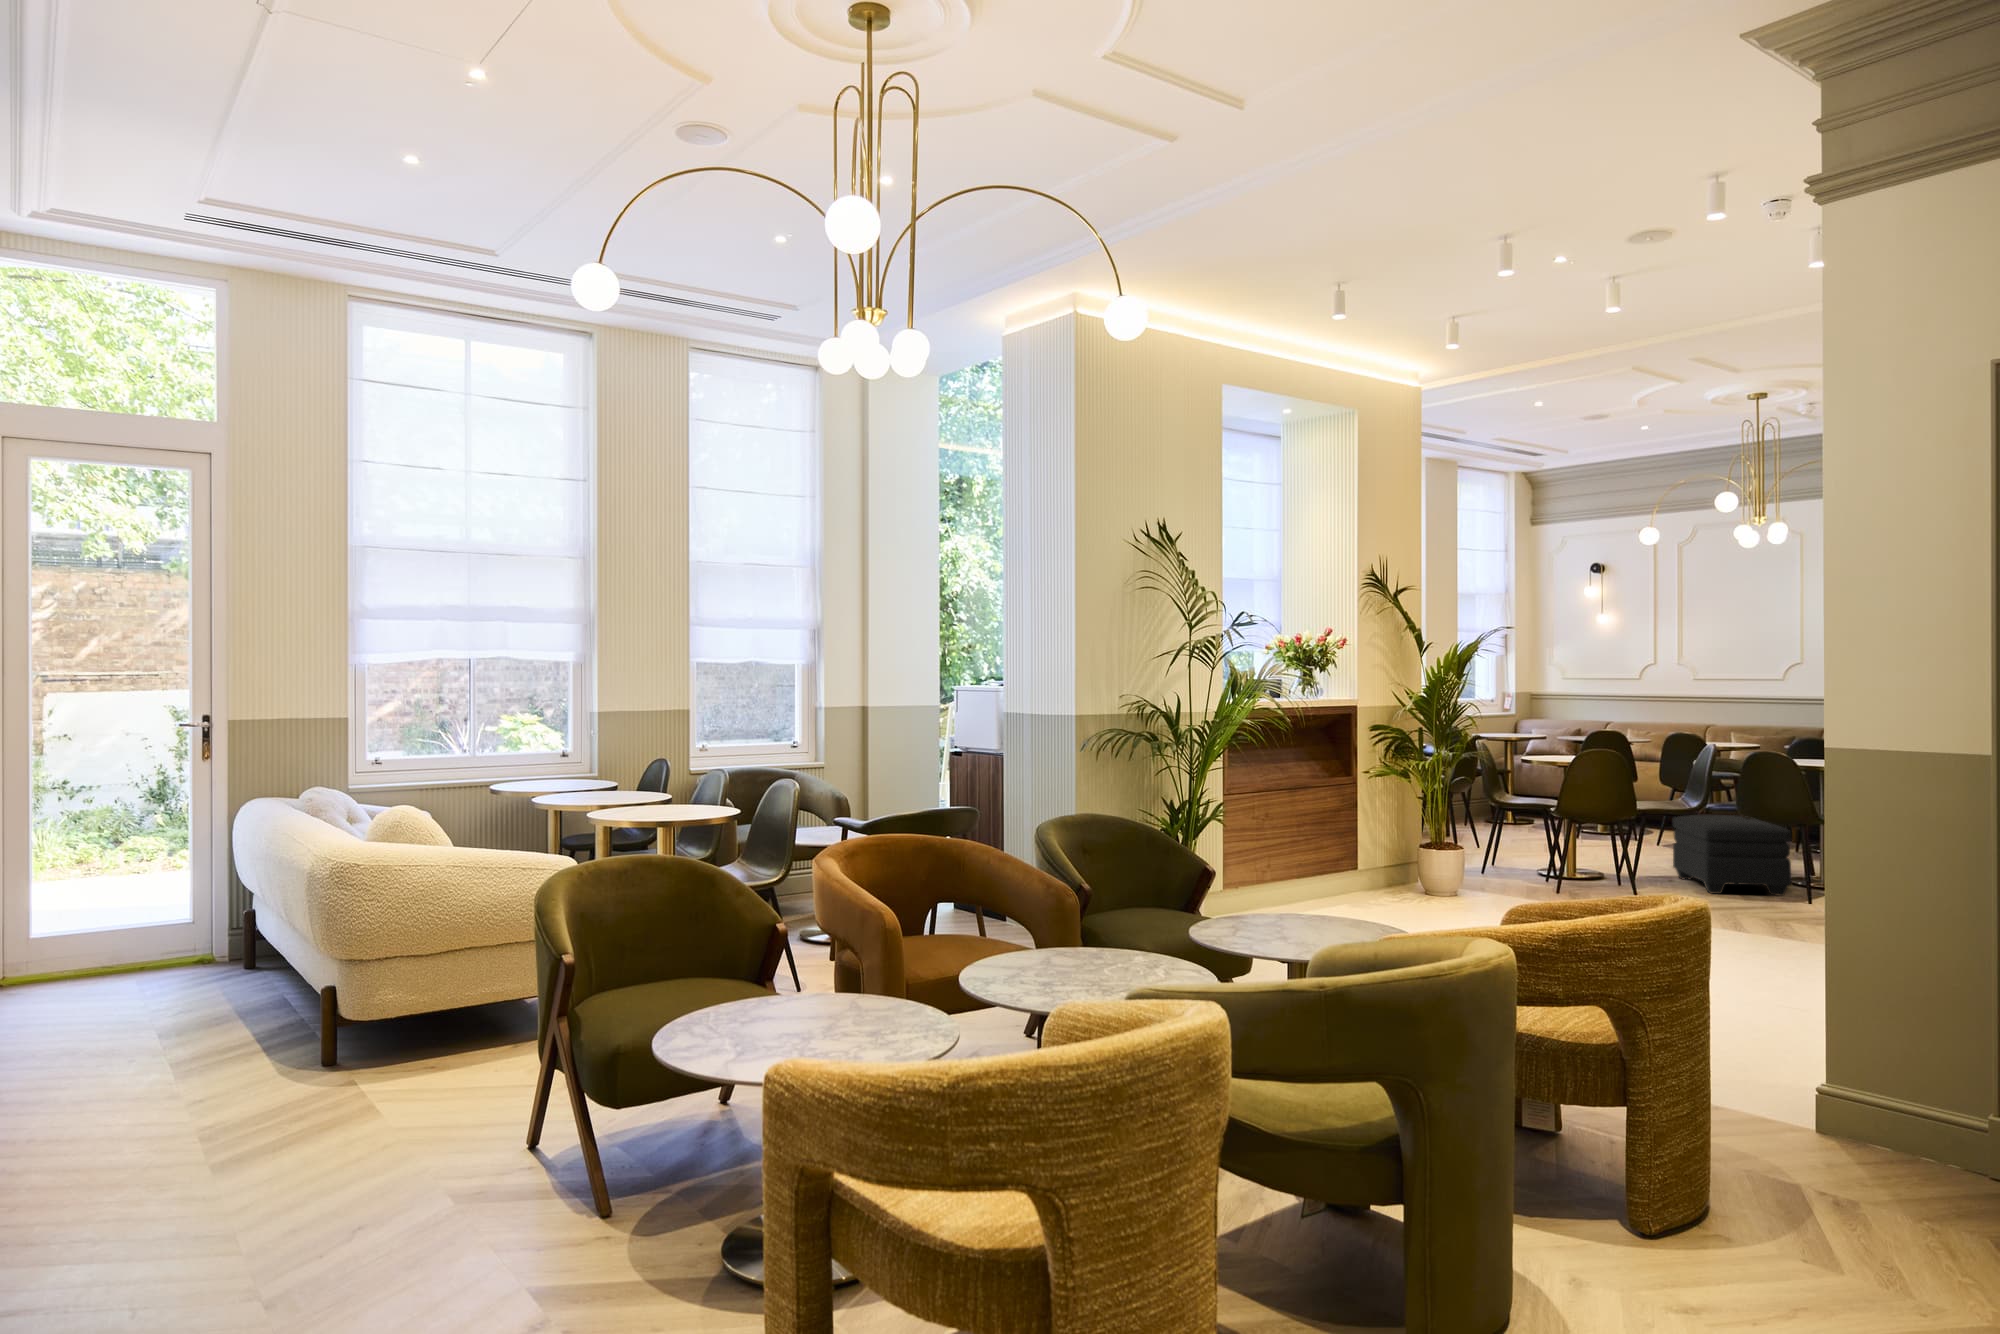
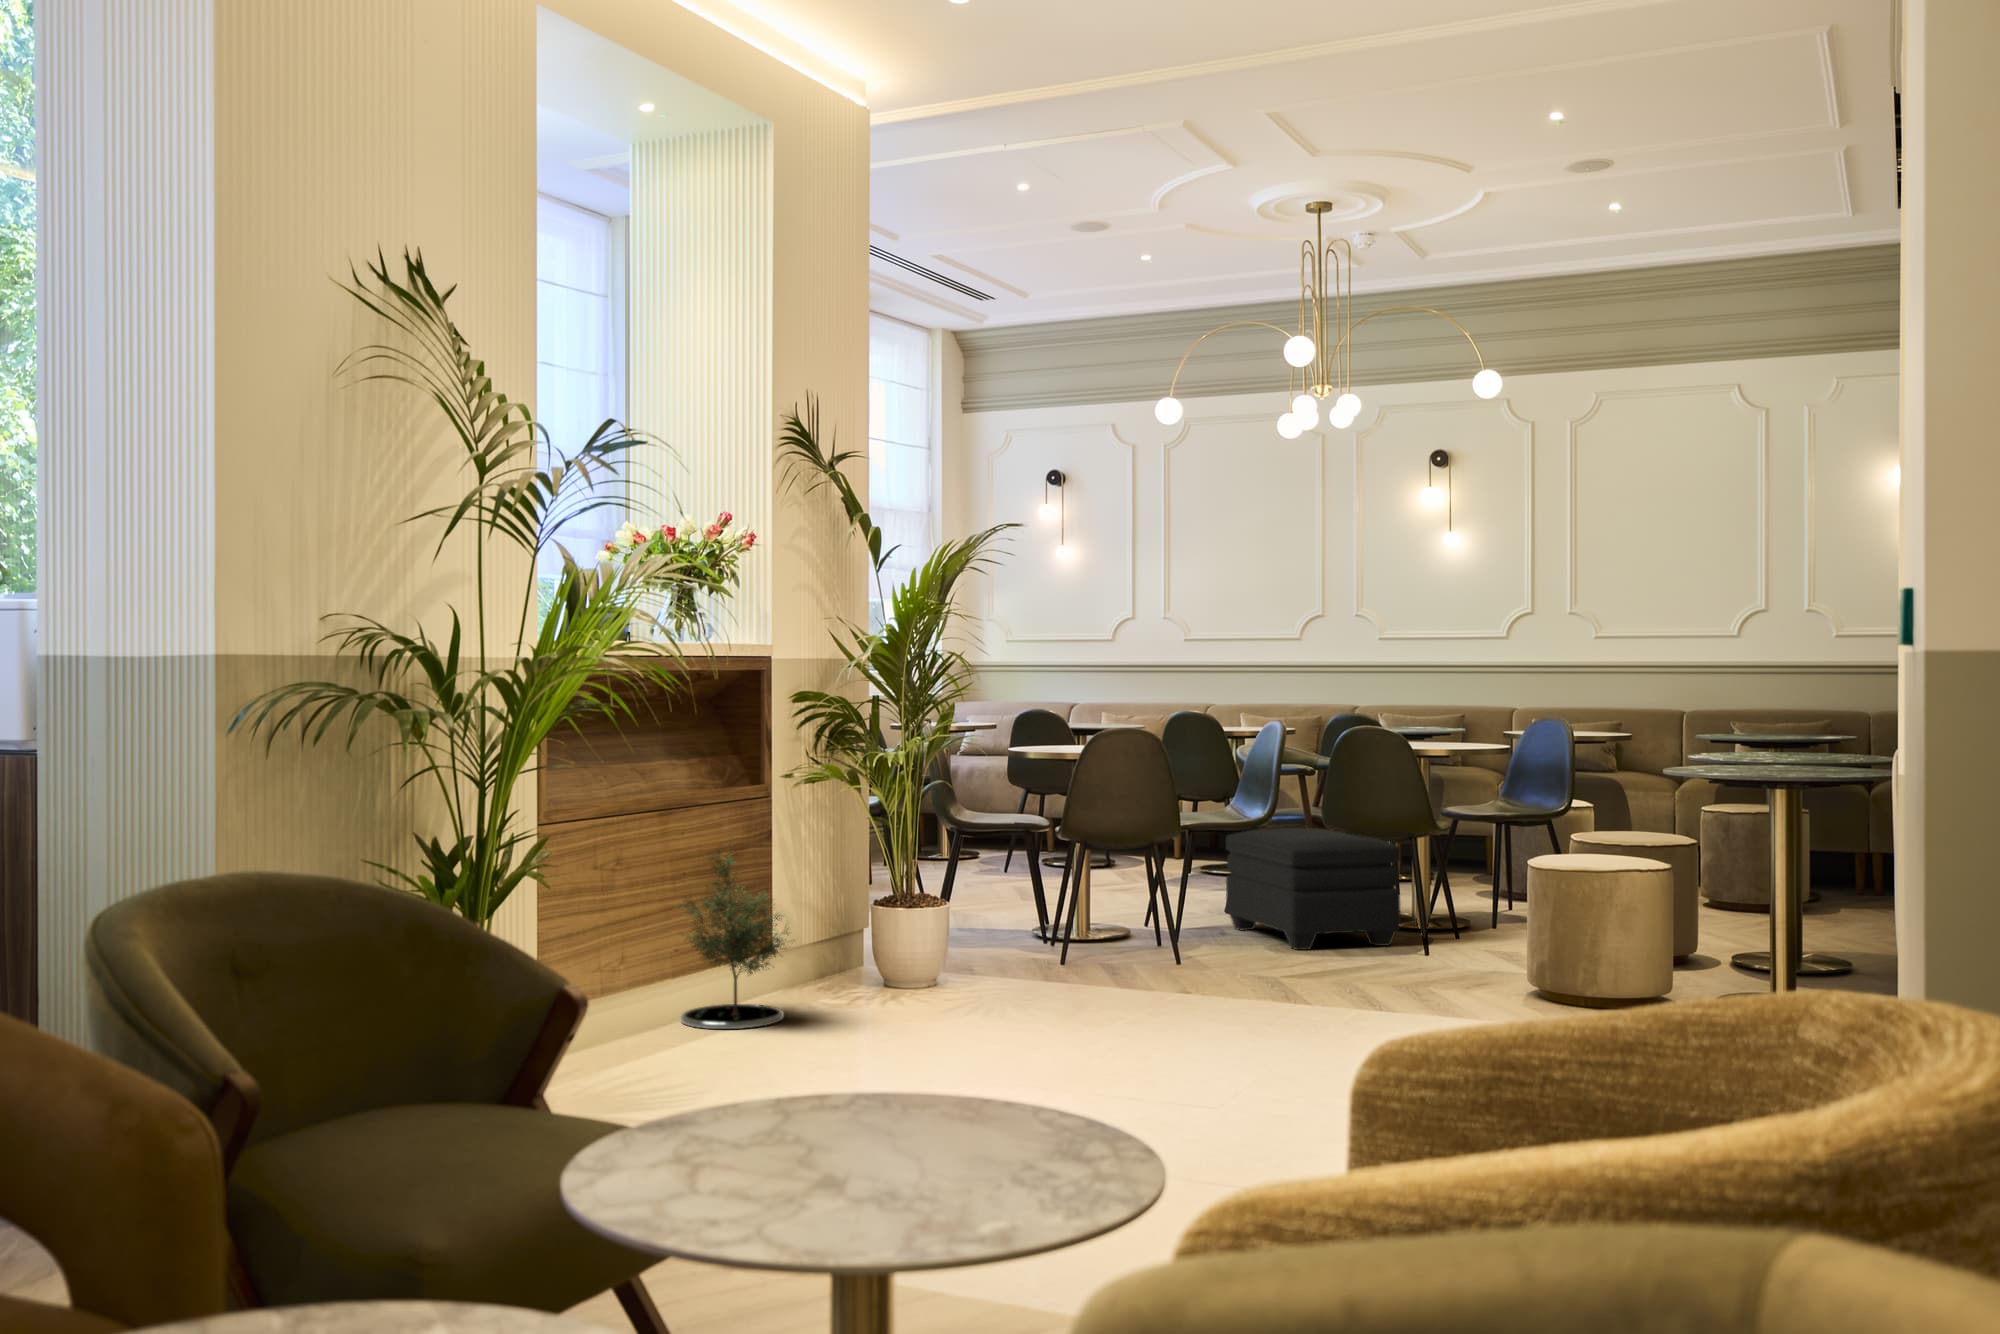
potted tree: none [1298,804,1364,907] -> present [680,845,789,1029]

